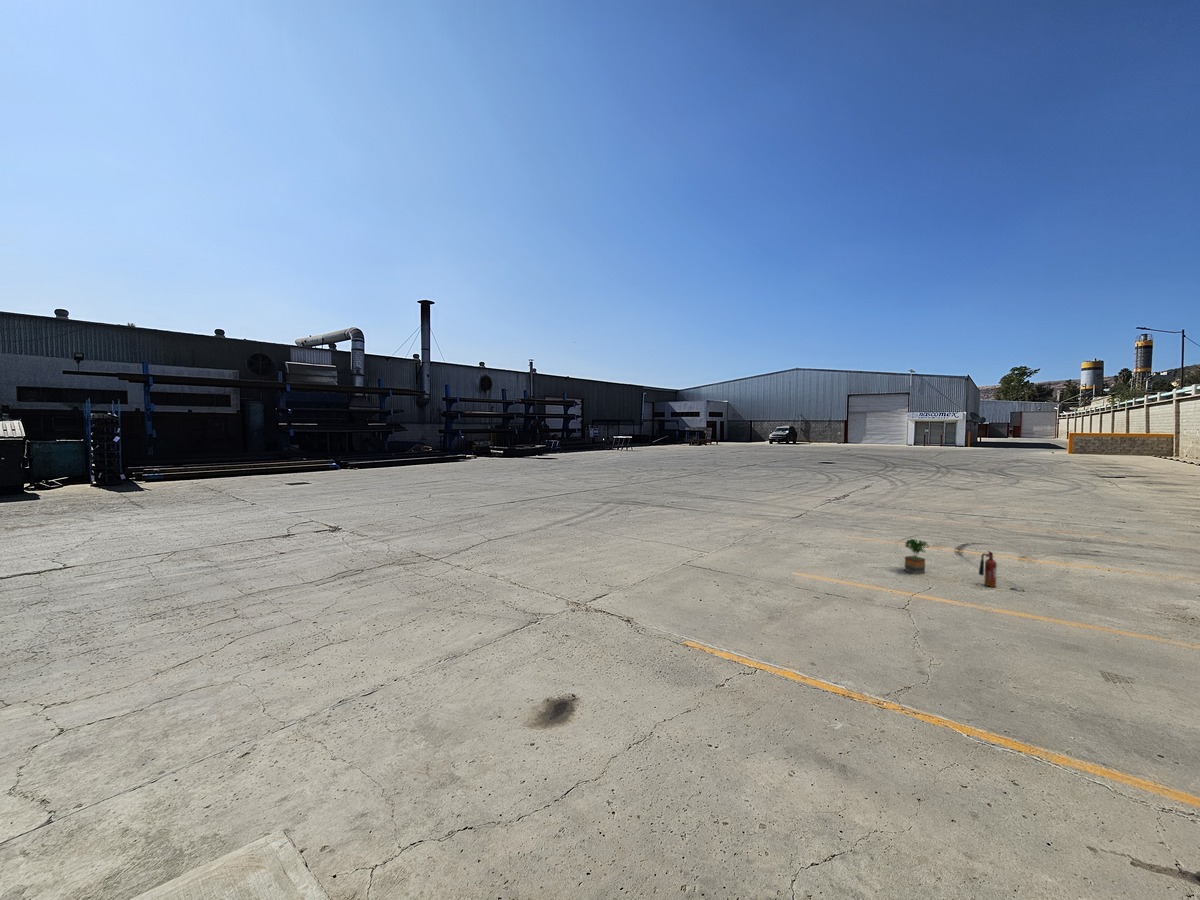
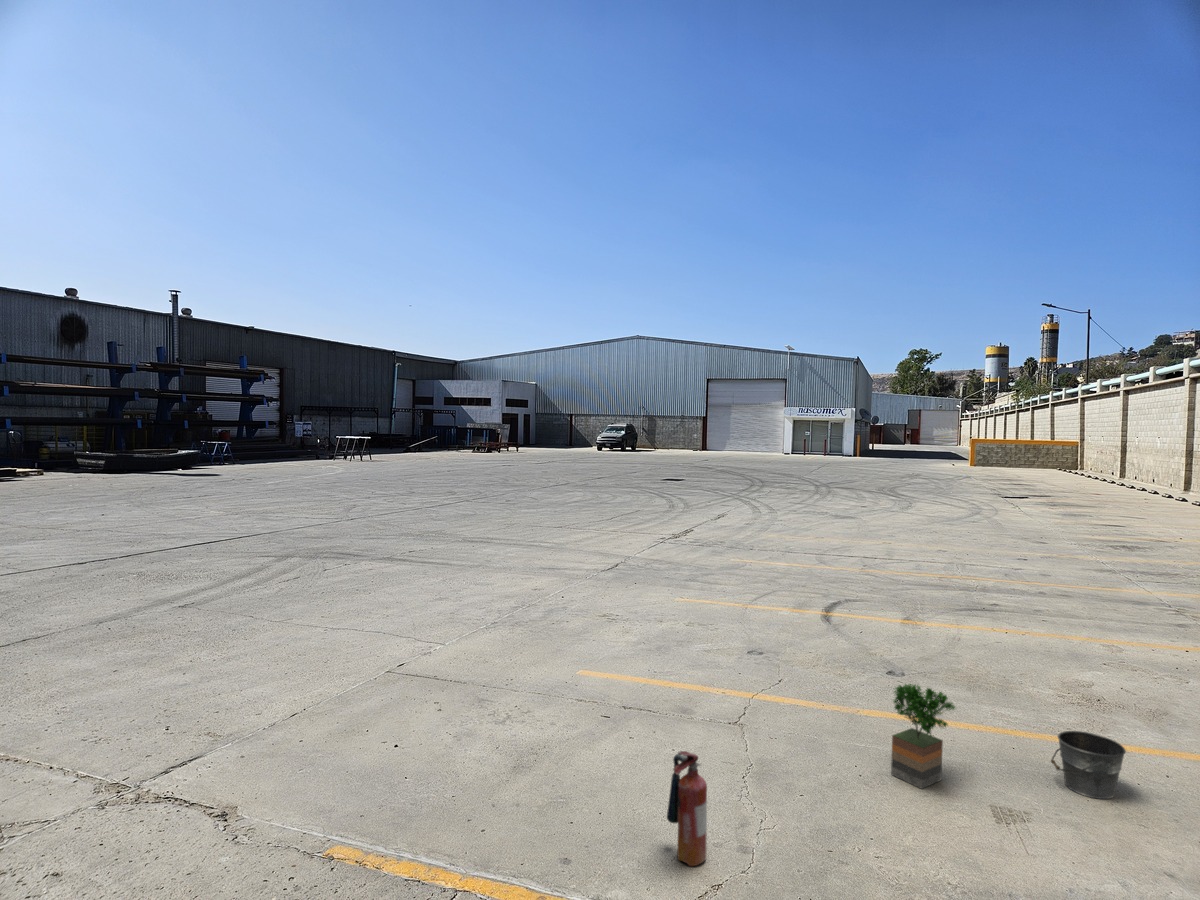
potted tree: present [905,539,929,574] -> present [891,684,955,789]
bucket: none [1138,564,1175,587] -> present [1051,731,1126,799]

